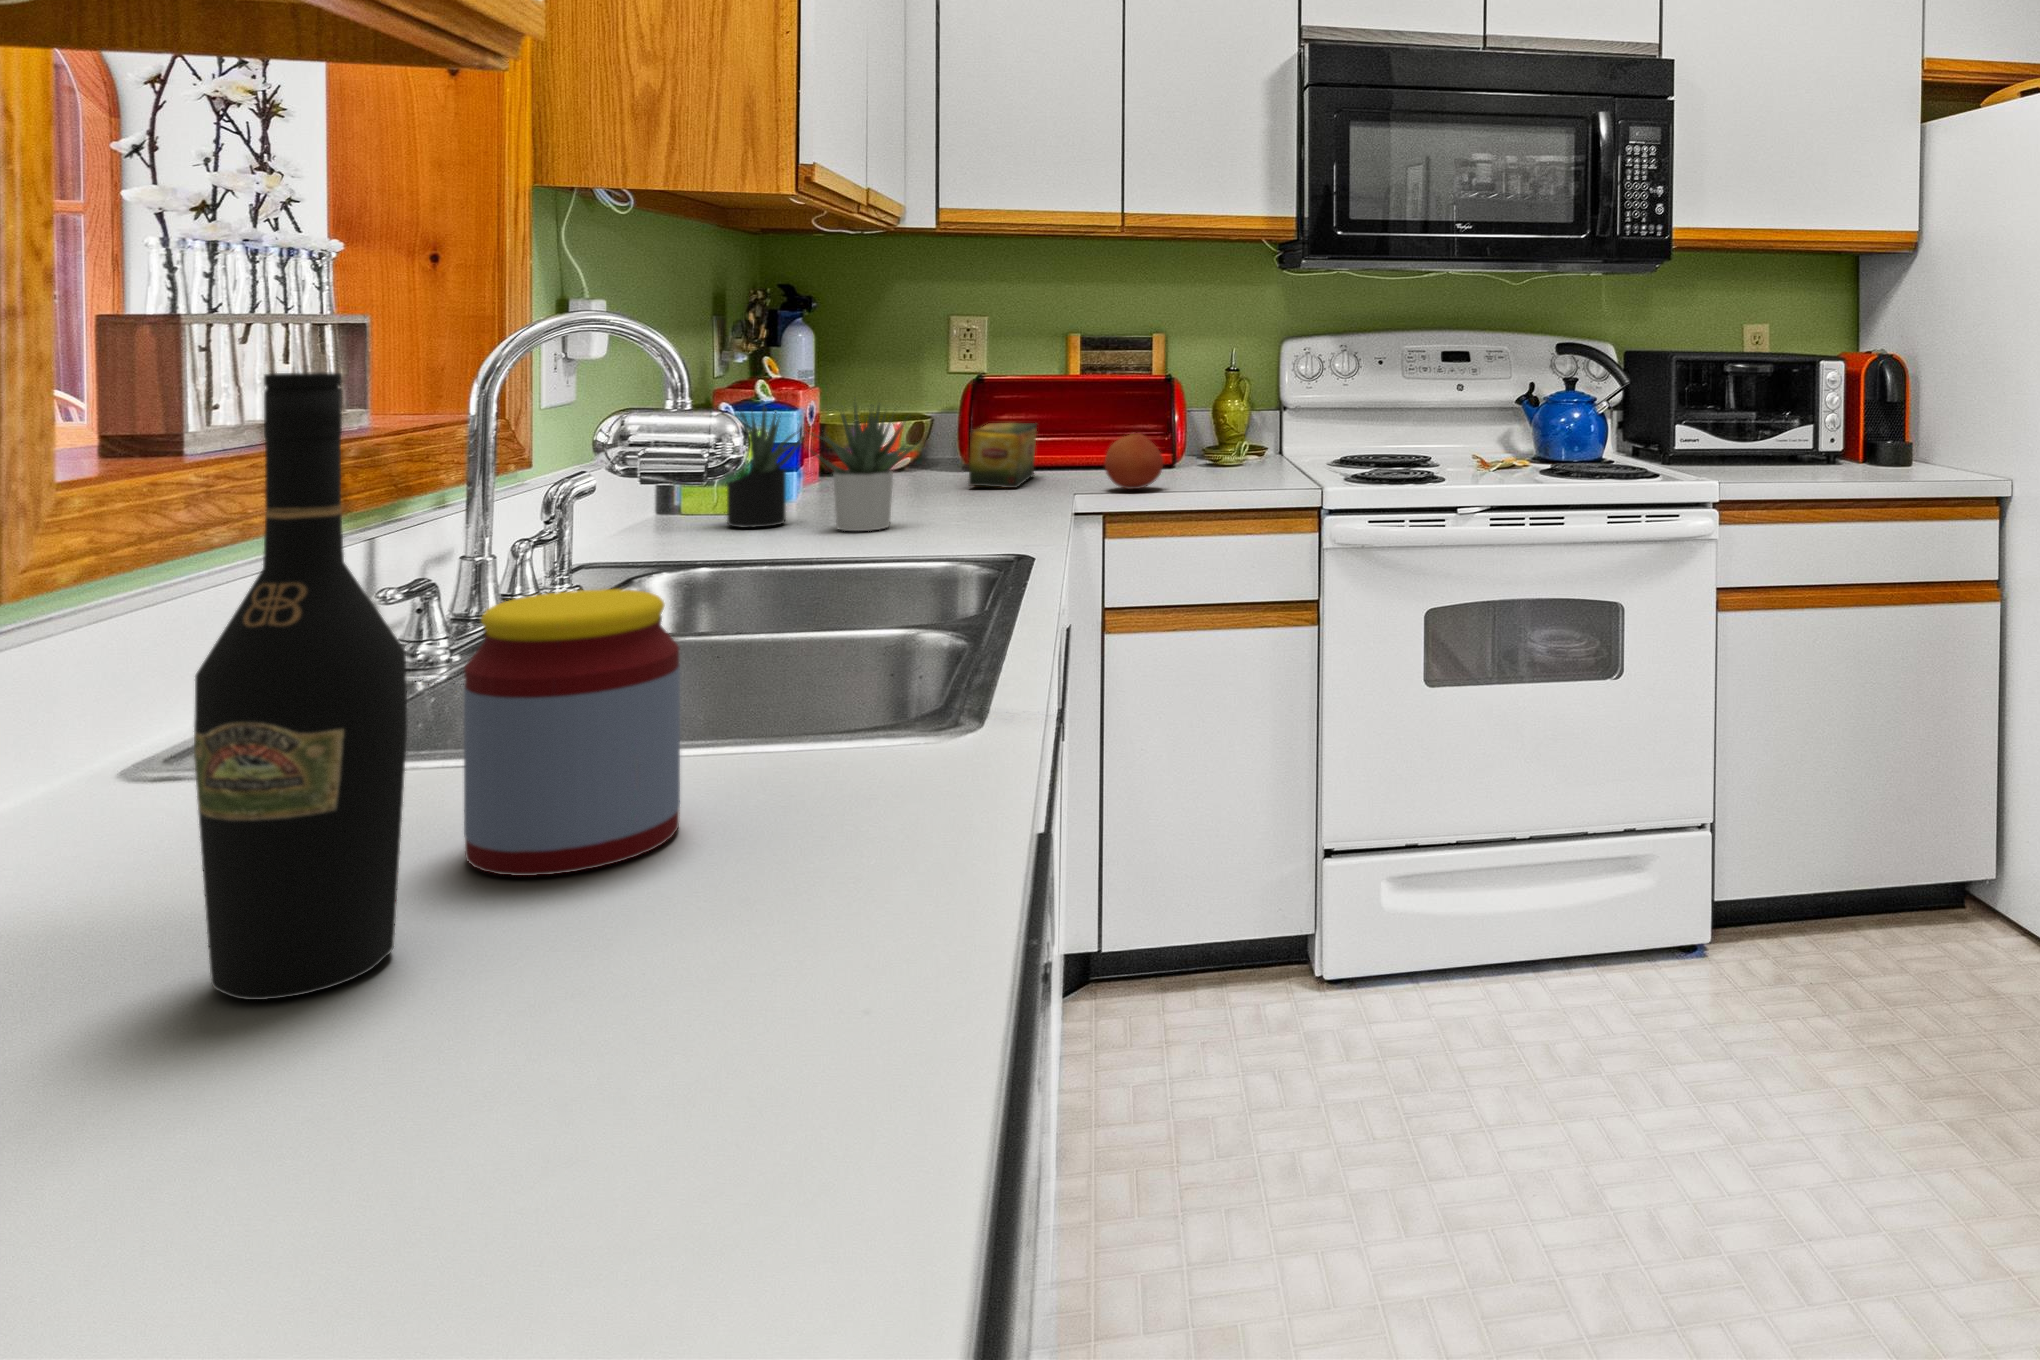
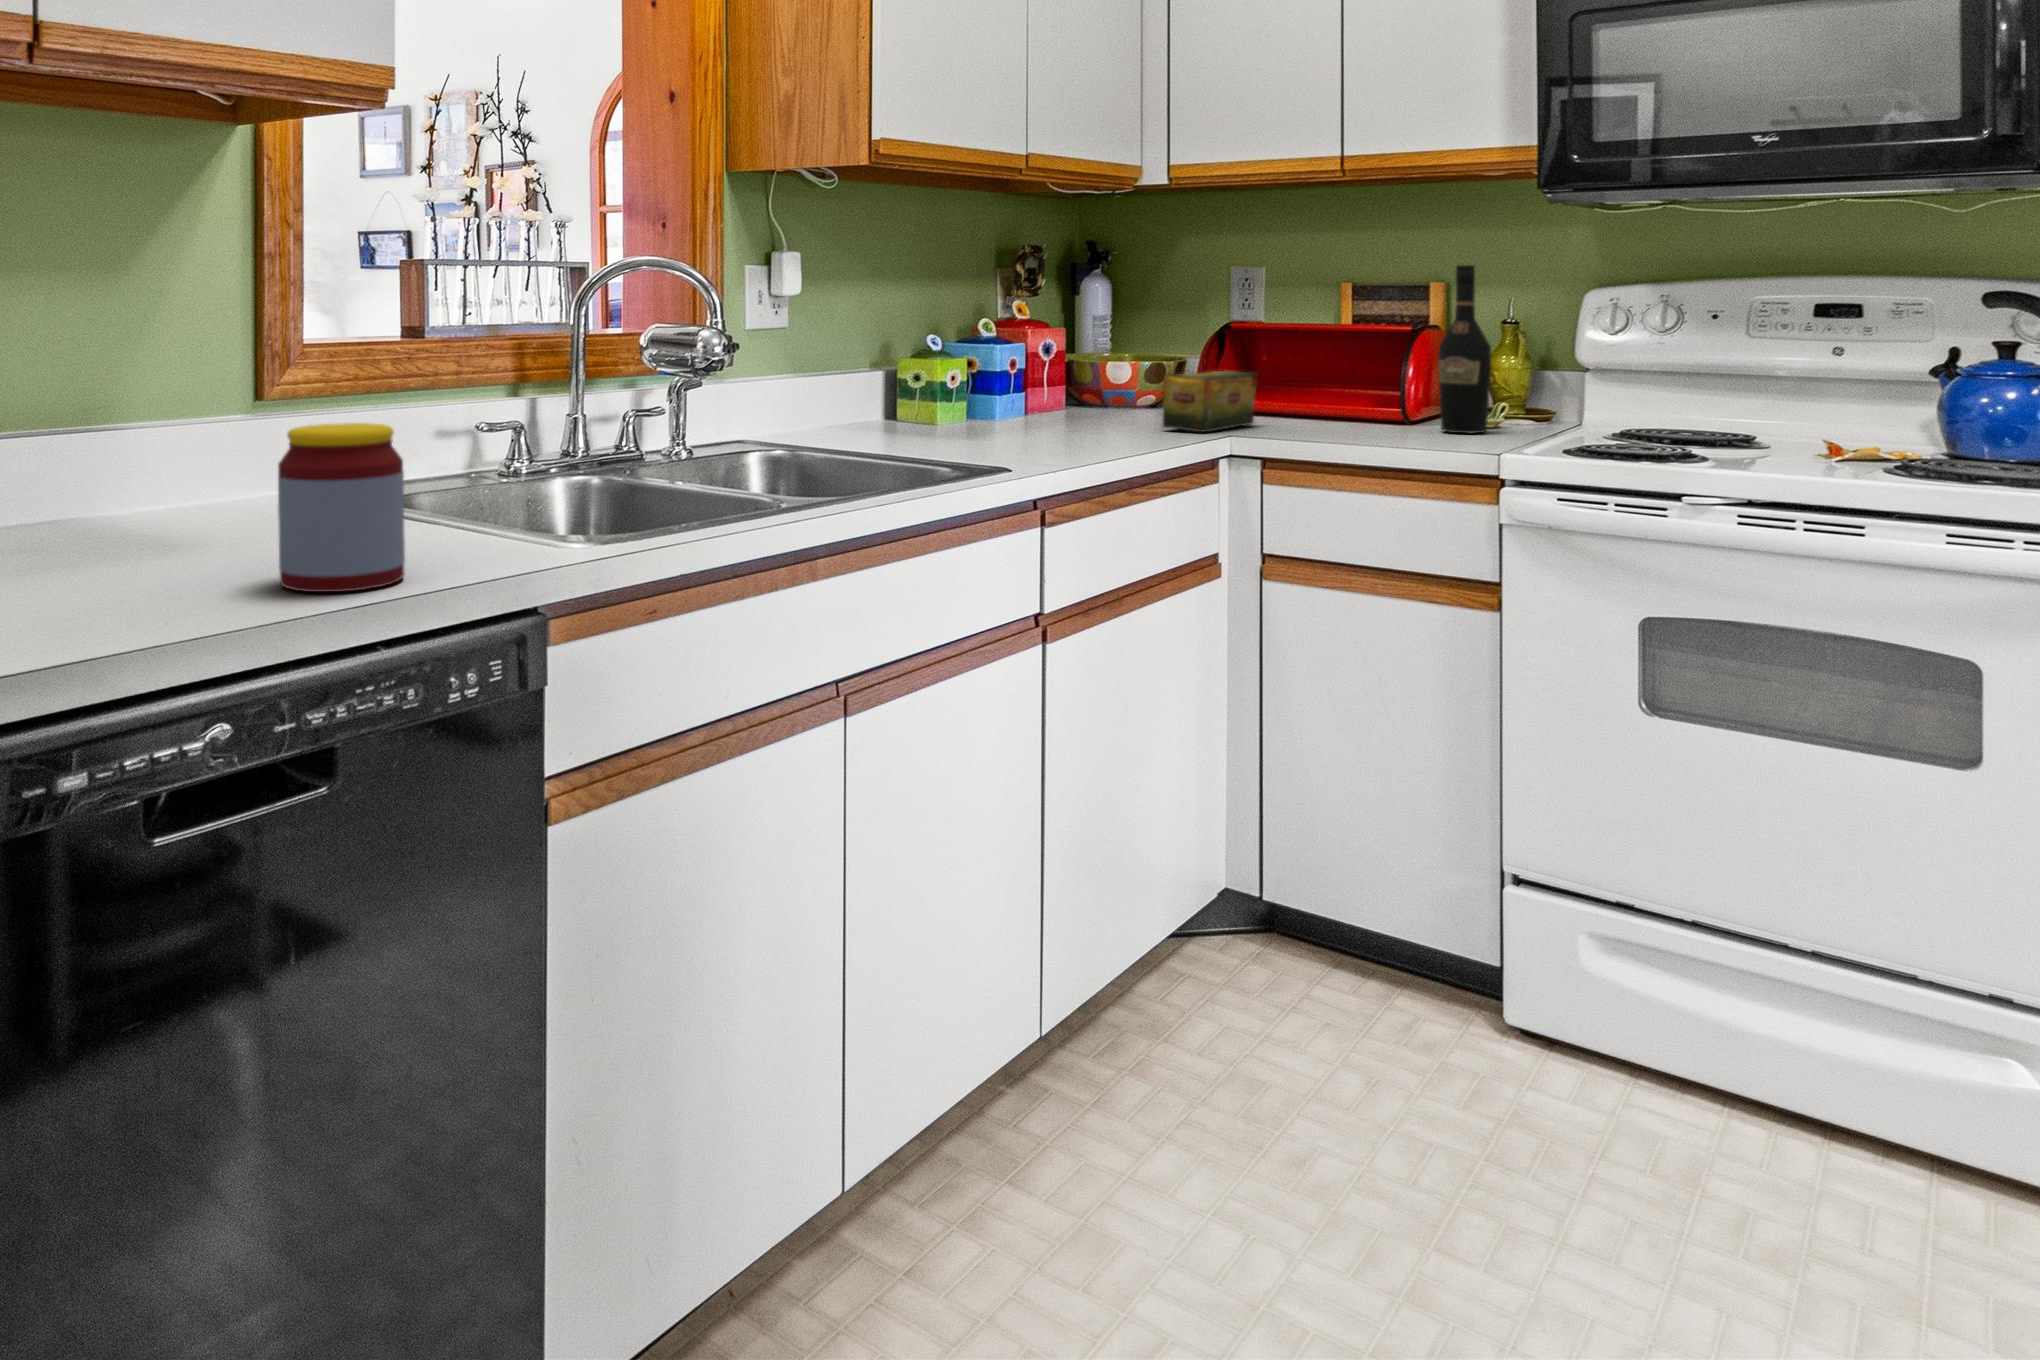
wine bottle: present [194,372,407,1000] -> present [1438,265,1491,434]
succulent plant: present [727,403,917,531] -> none [886,333,1037,451]
fruit: present [1105,433,1163,489] -> none [1274,383,1337,441]

